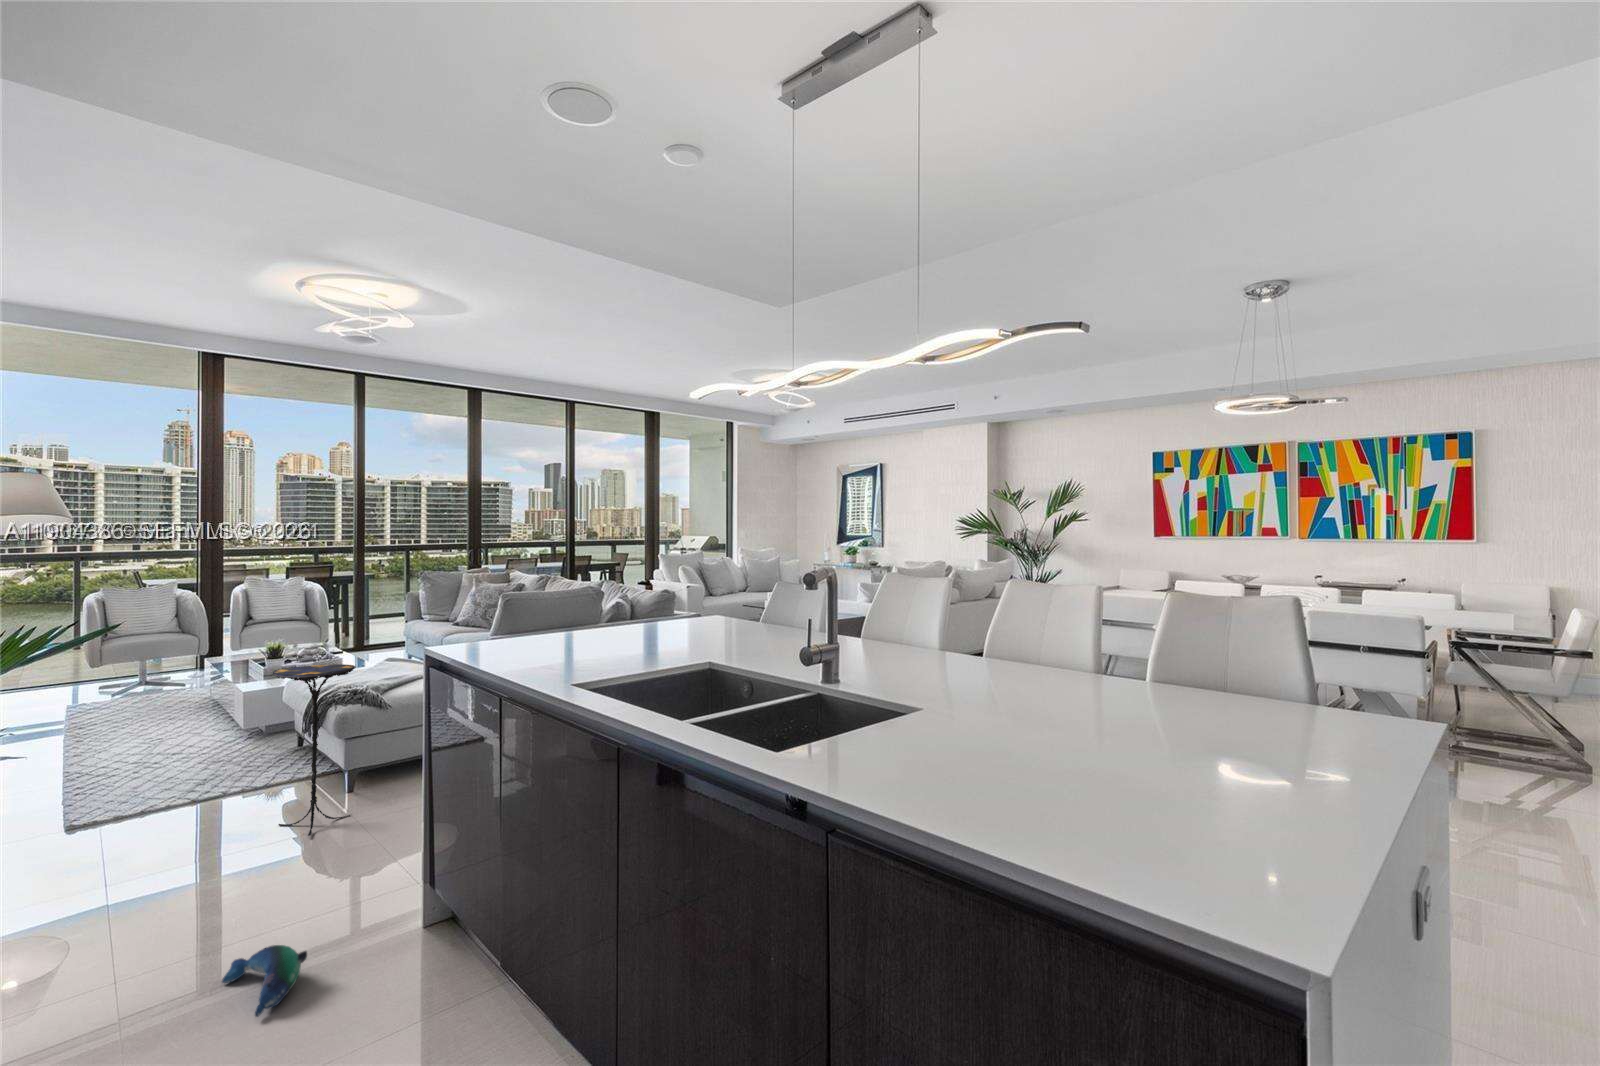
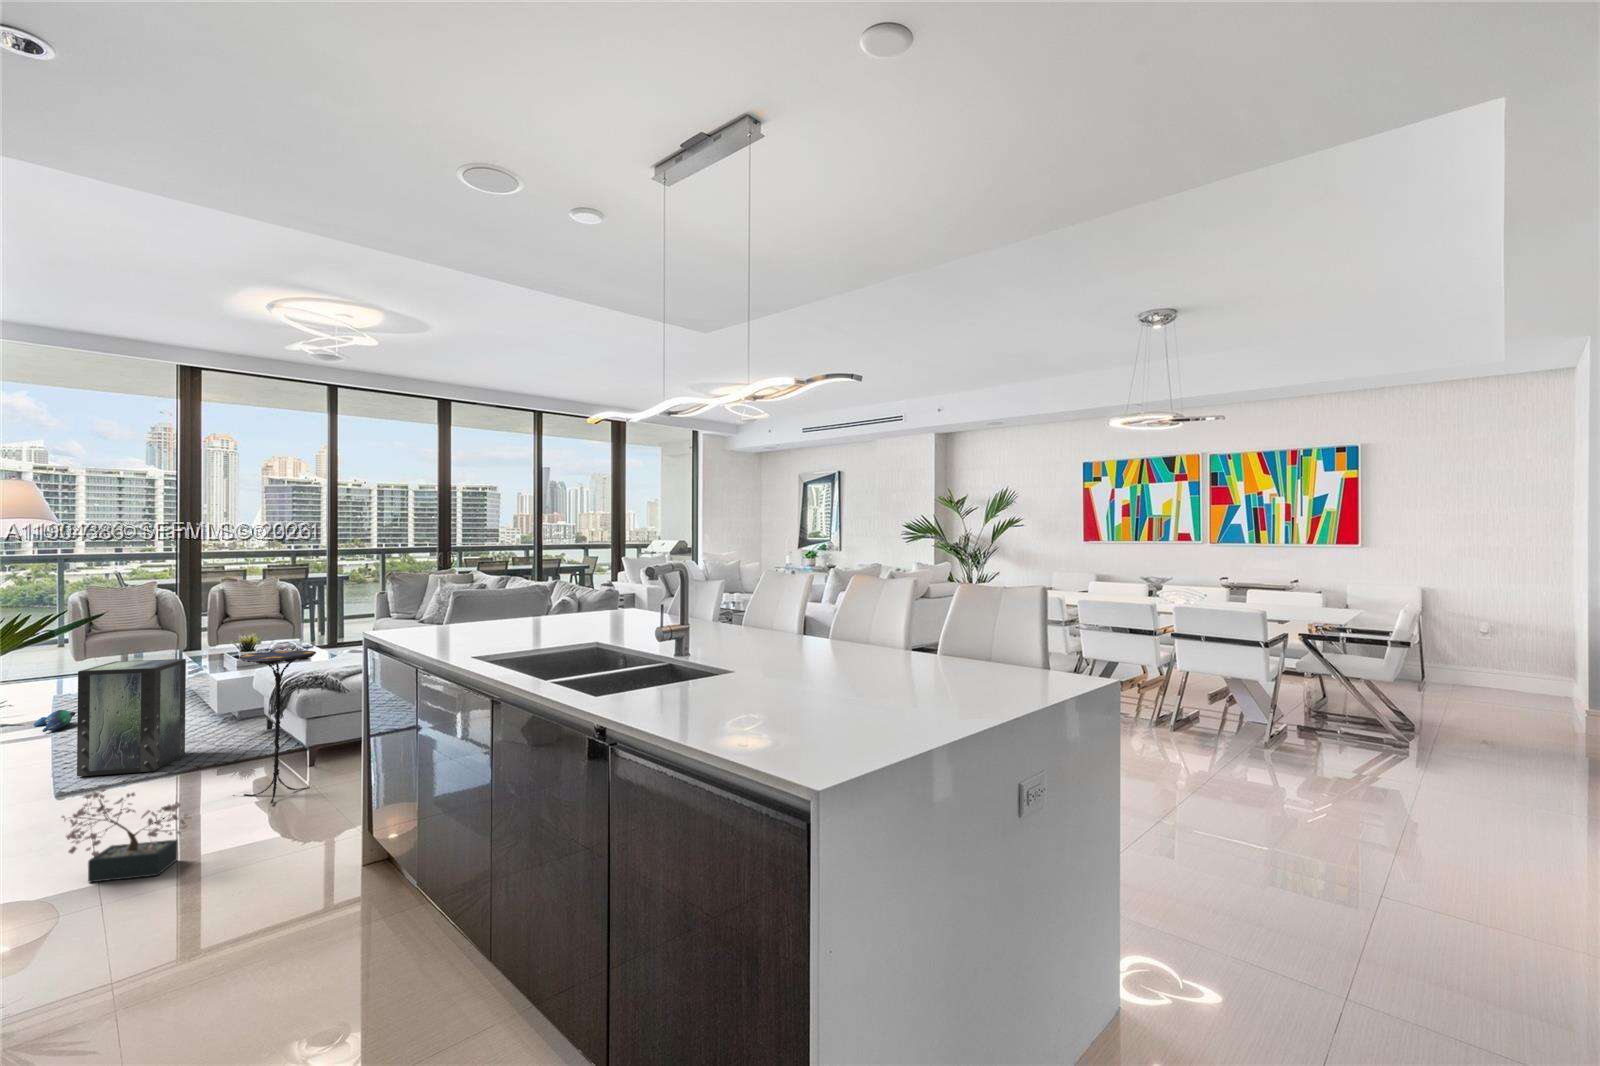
storage box: none [97,671,212,802] -> present [77,659,186,777]
decorative plant: none [81,826,227,935] -> present [62,789,191,882]
plush toy: present [222,945,307,1017] -> present [34,710,75,732]

